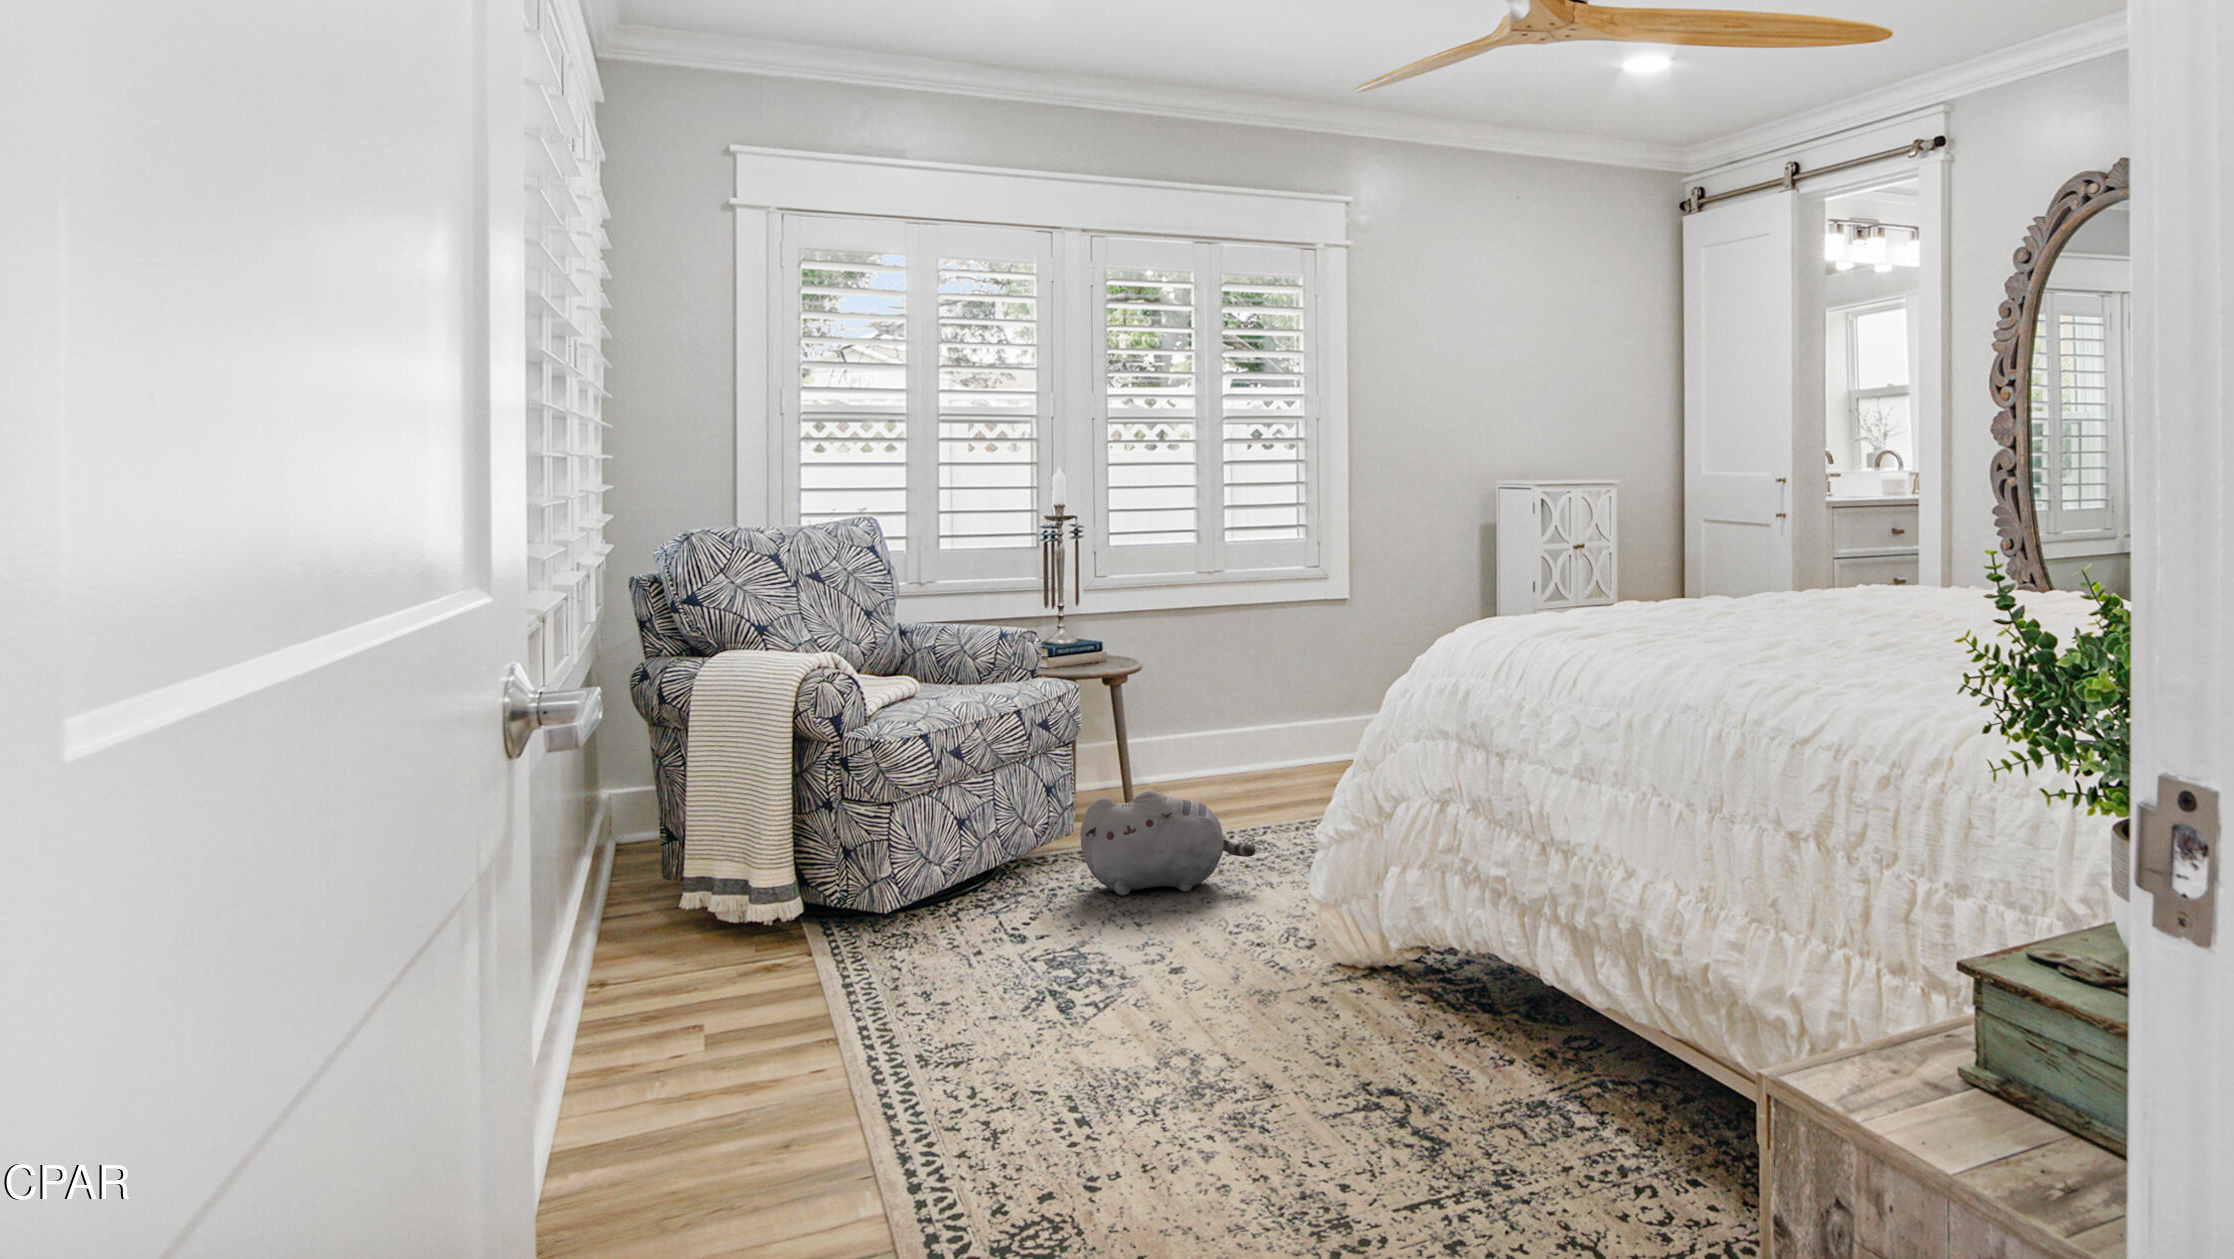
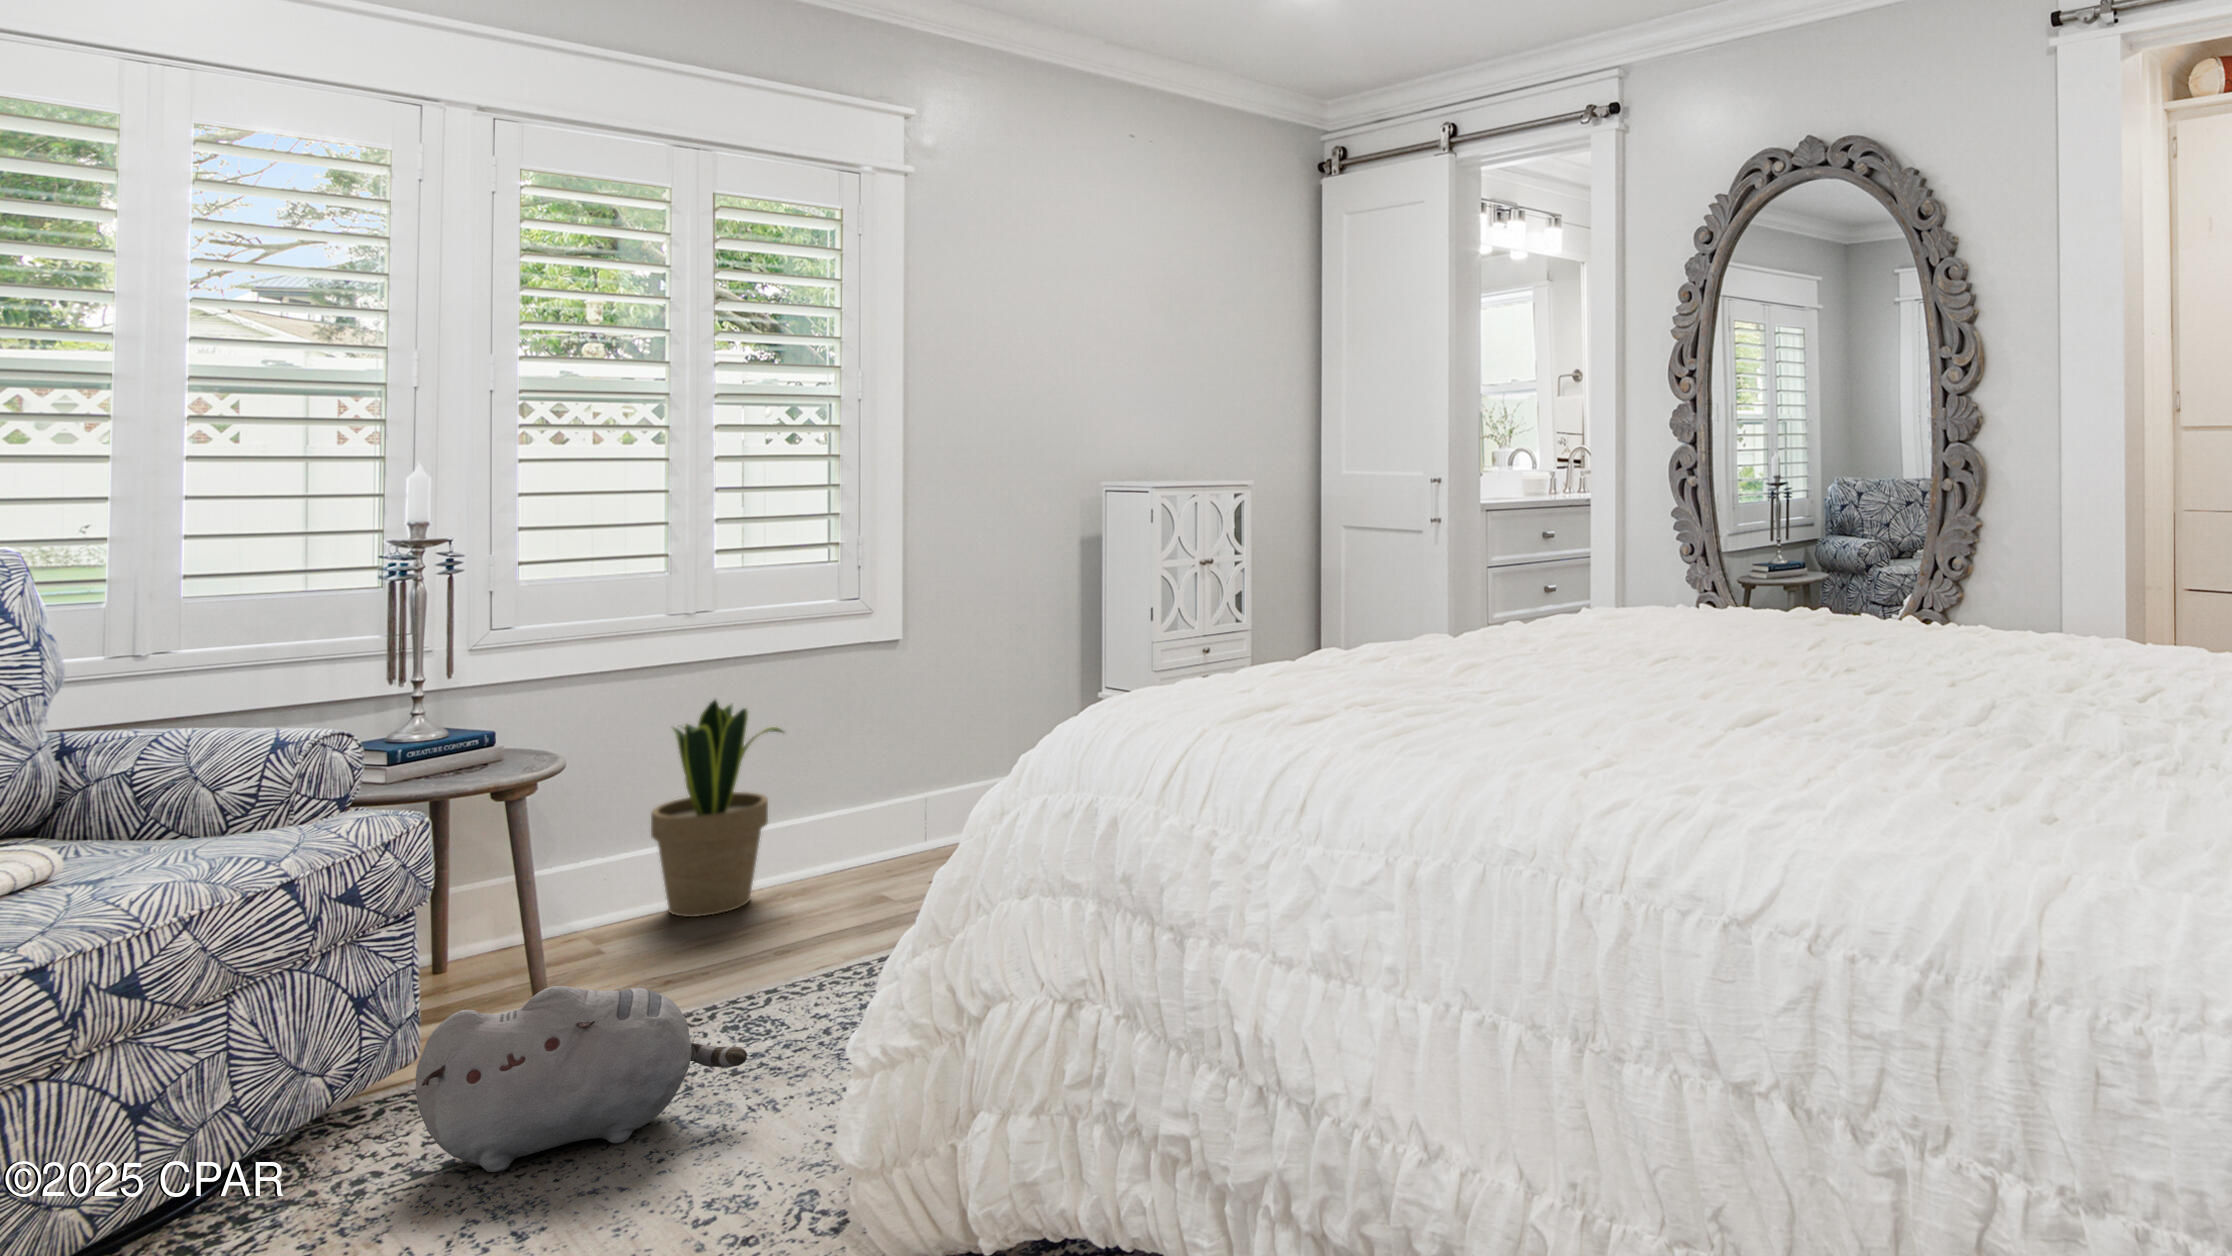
potted plant: none [1190,633,1274,785] -> present [651,700,783,917]

